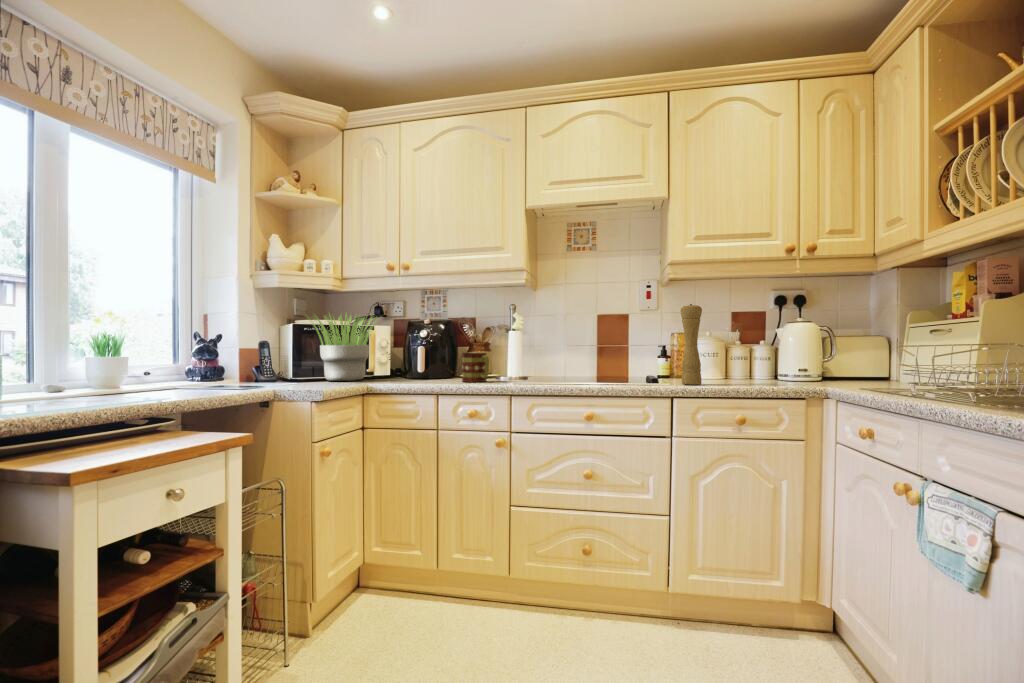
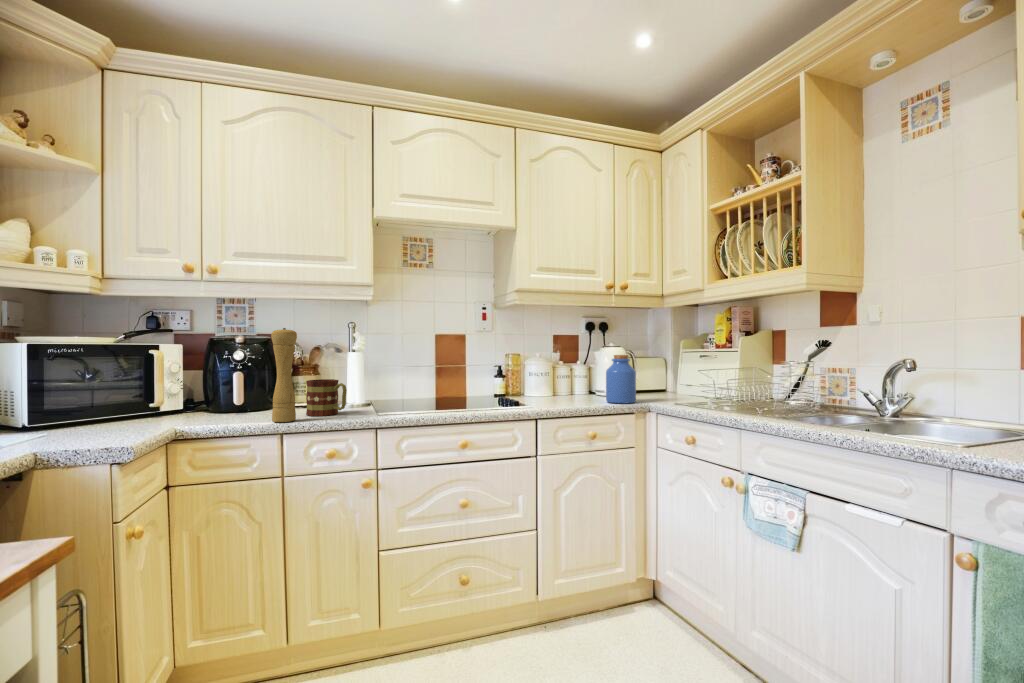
pepper mill: present [681,304,702,385] -> present [271,328,297,422]
potted plant: present [310,314,372,381] -> none [41,327,185,427]
jar: none [767,329,807,387] -> present [606,355,636,404]

